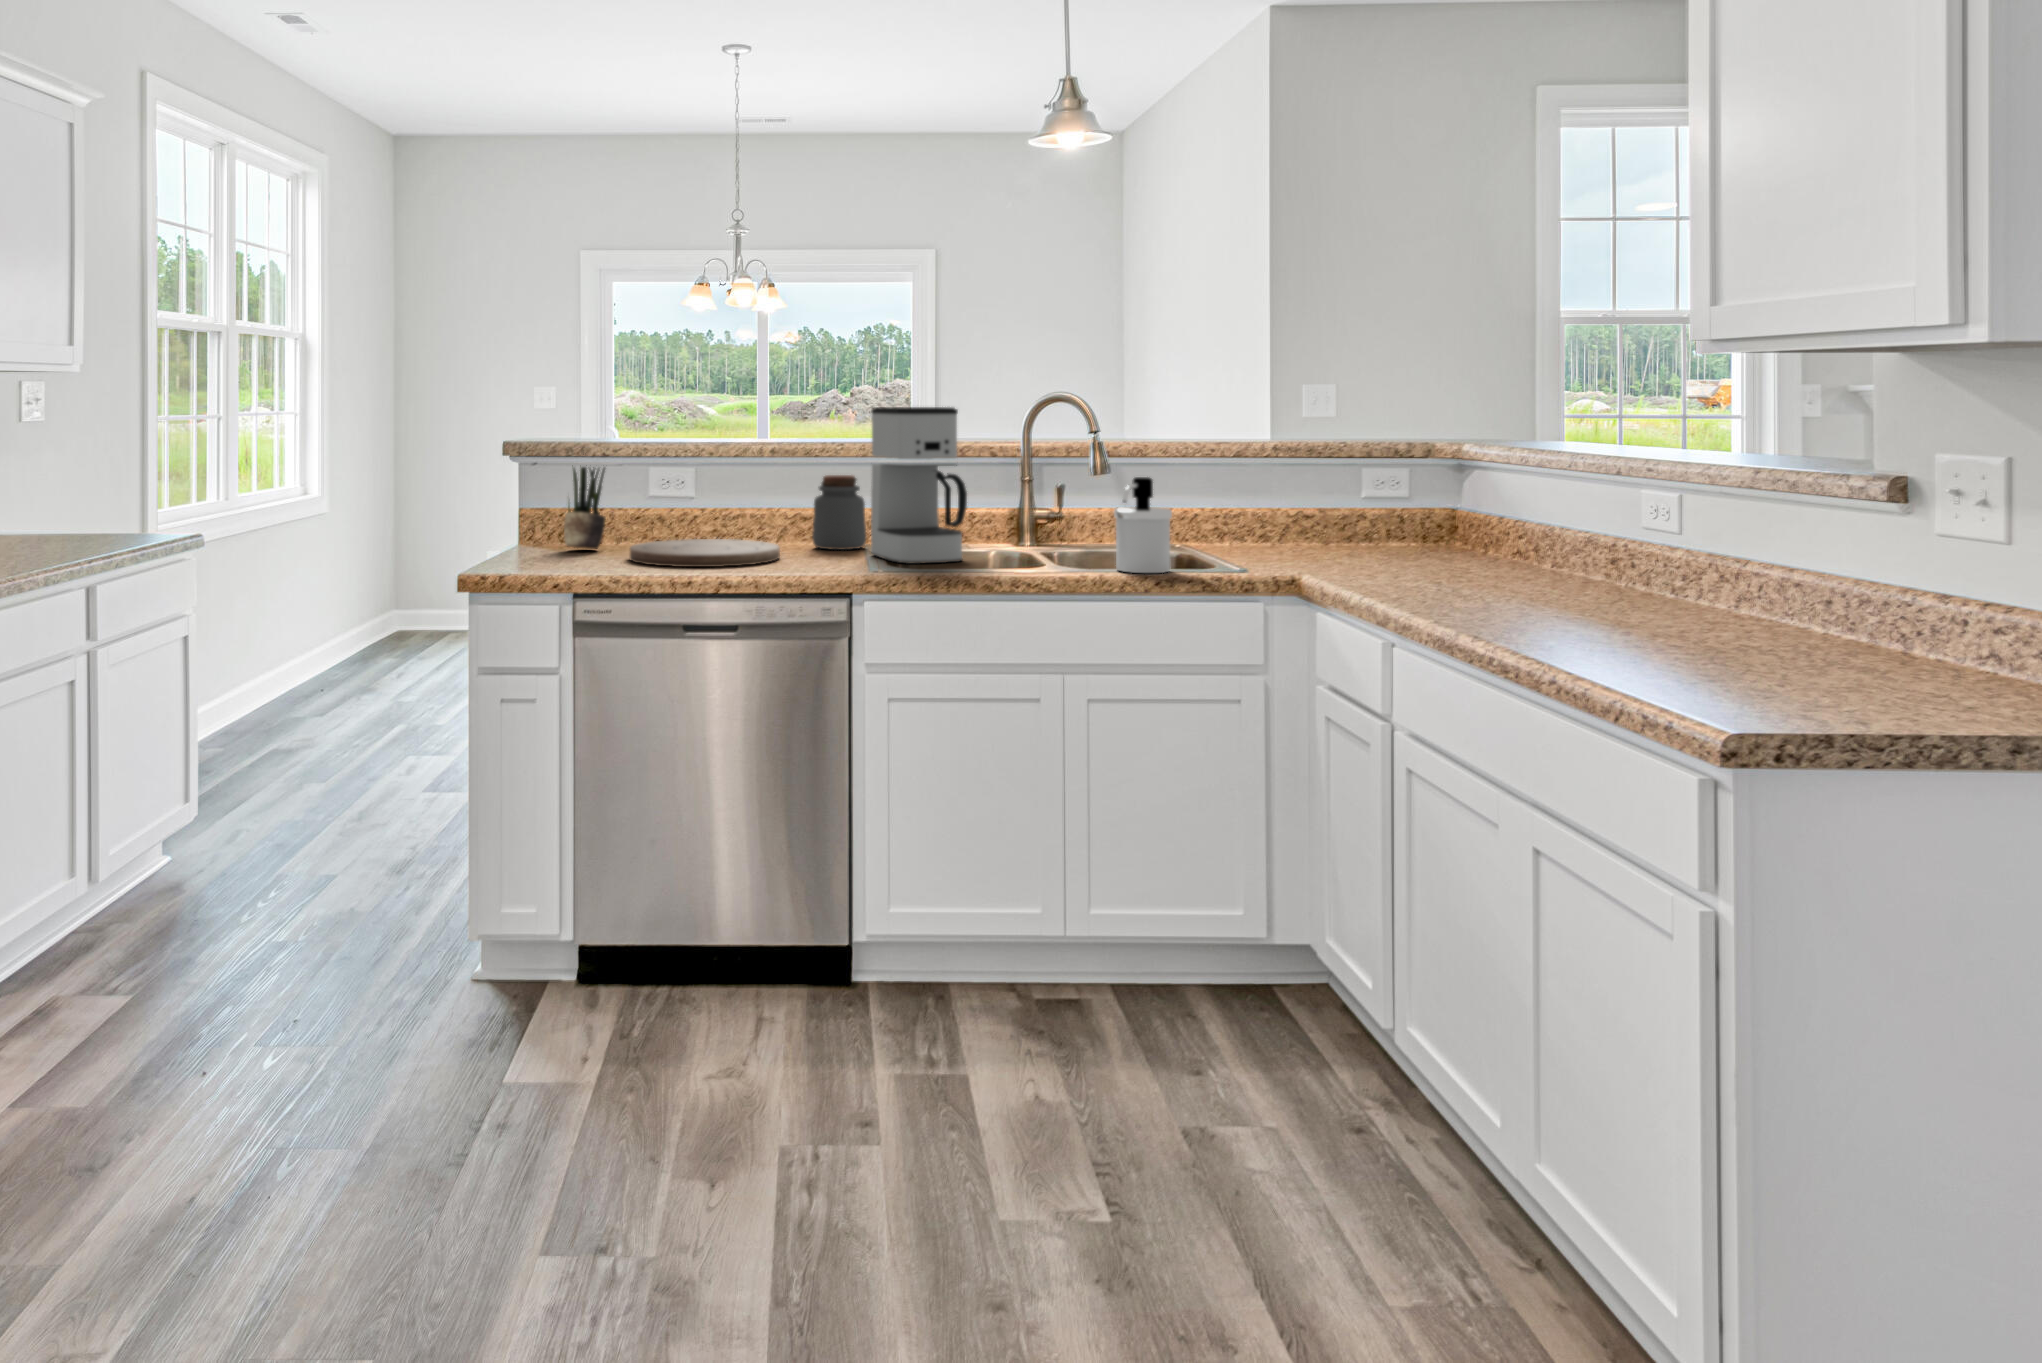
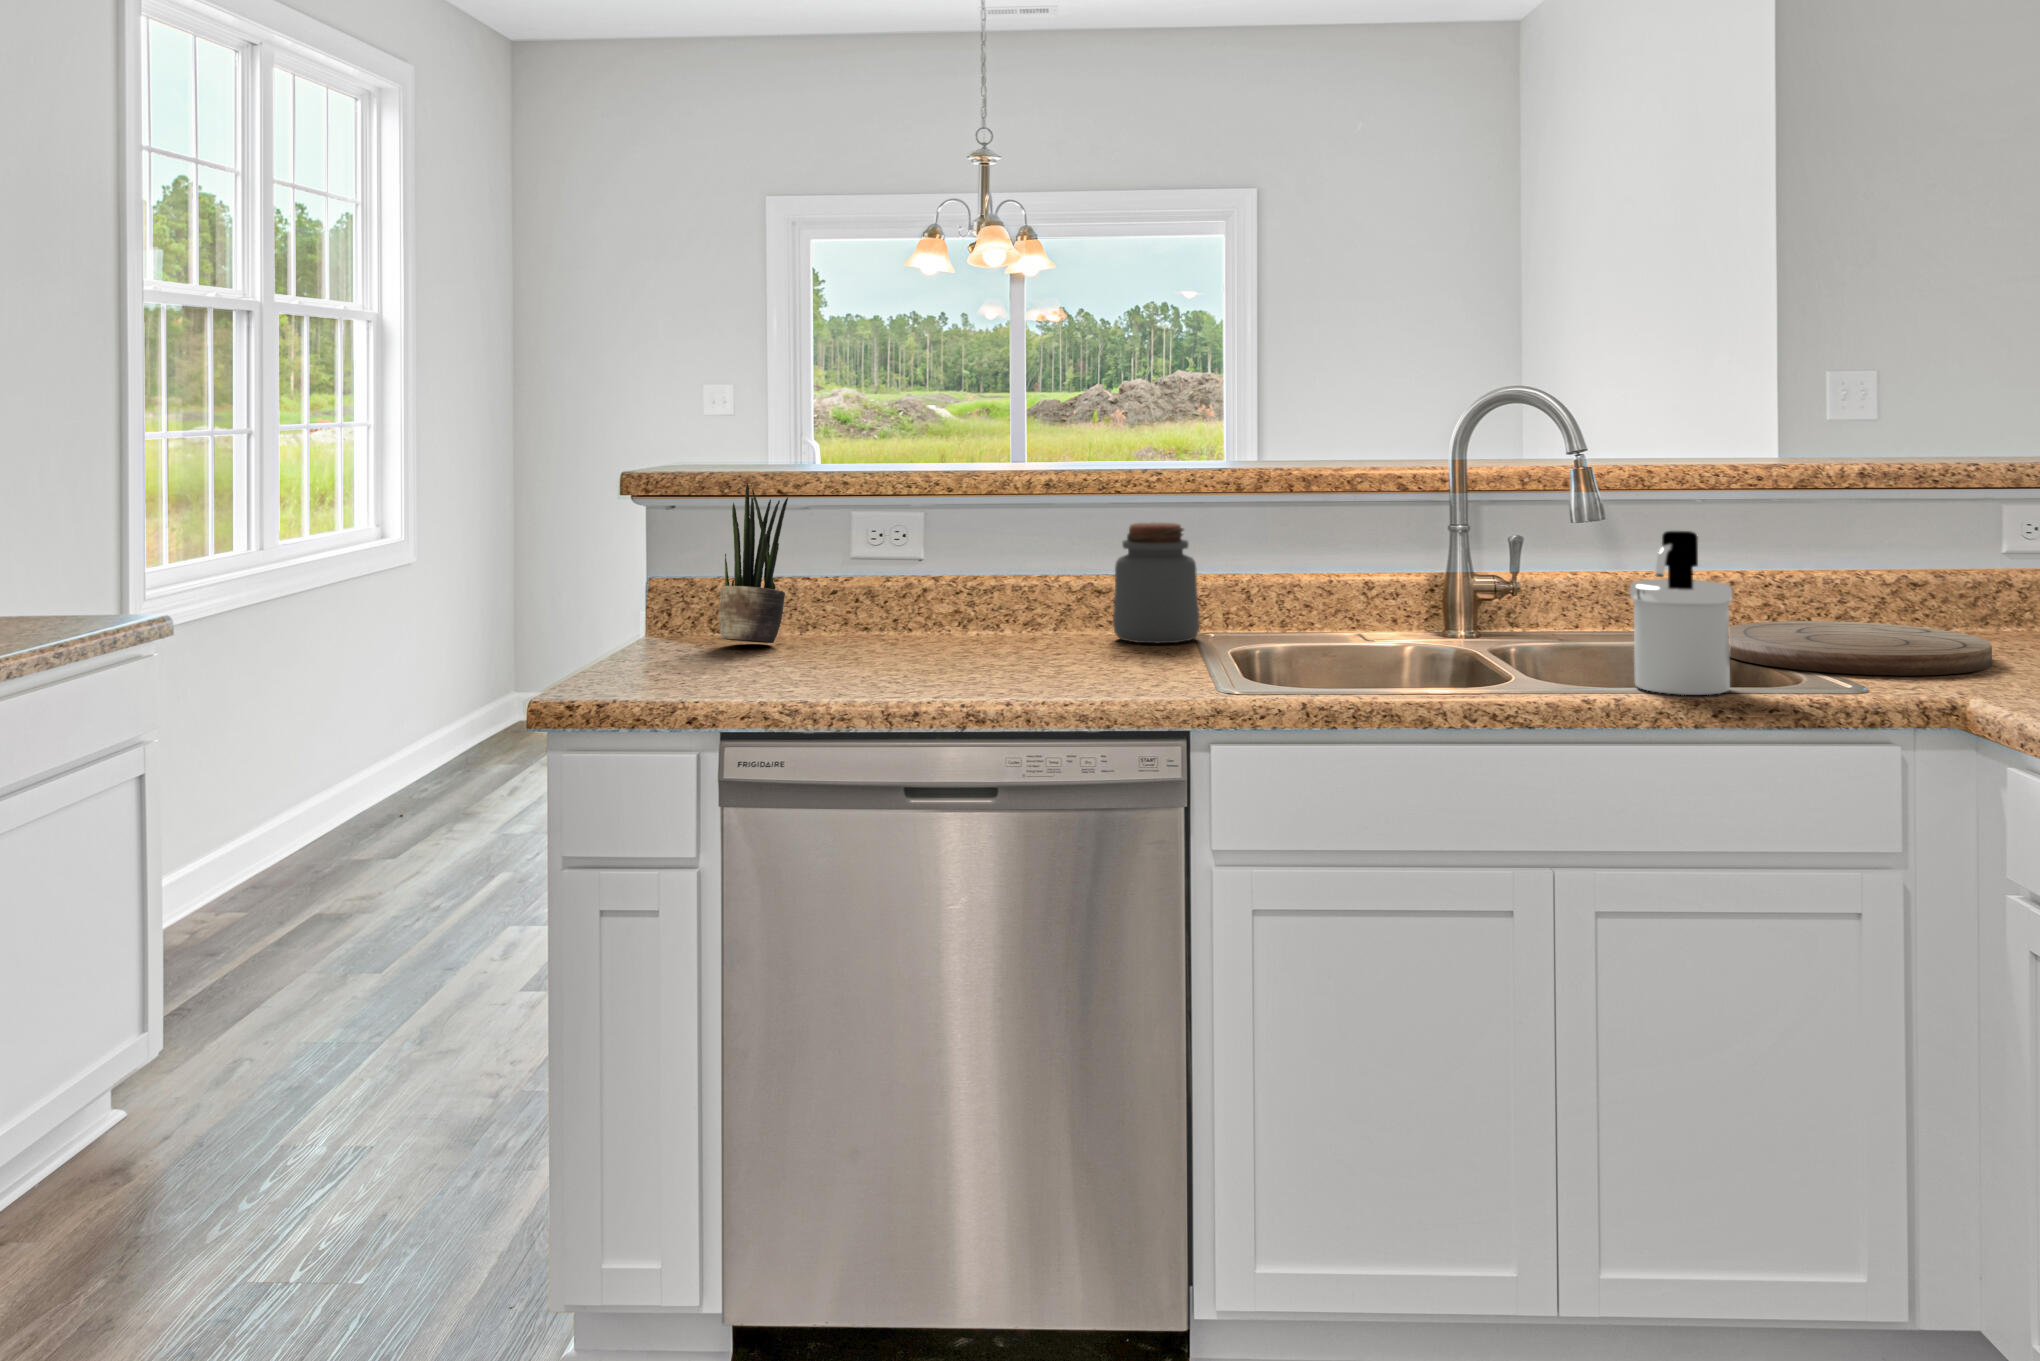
coffee maker: present [871,407,967,564] -> none [1210,414,1369,673]
cutting board: present [630,539,780,567] -> present [1729,621,1992,676]

